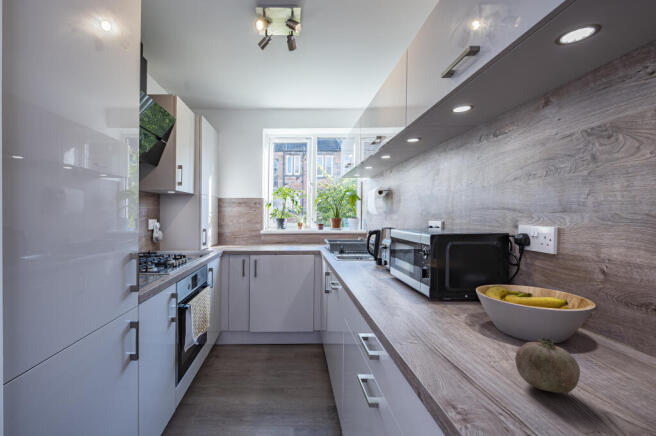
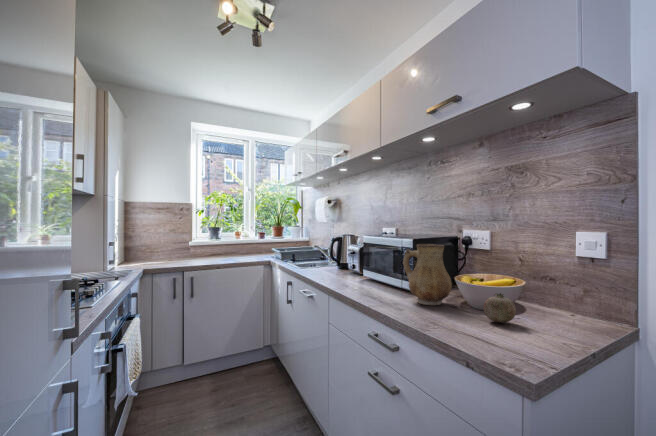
ceramic pitcher: none [414,244,480,332] -> present [403,244,452,305]

